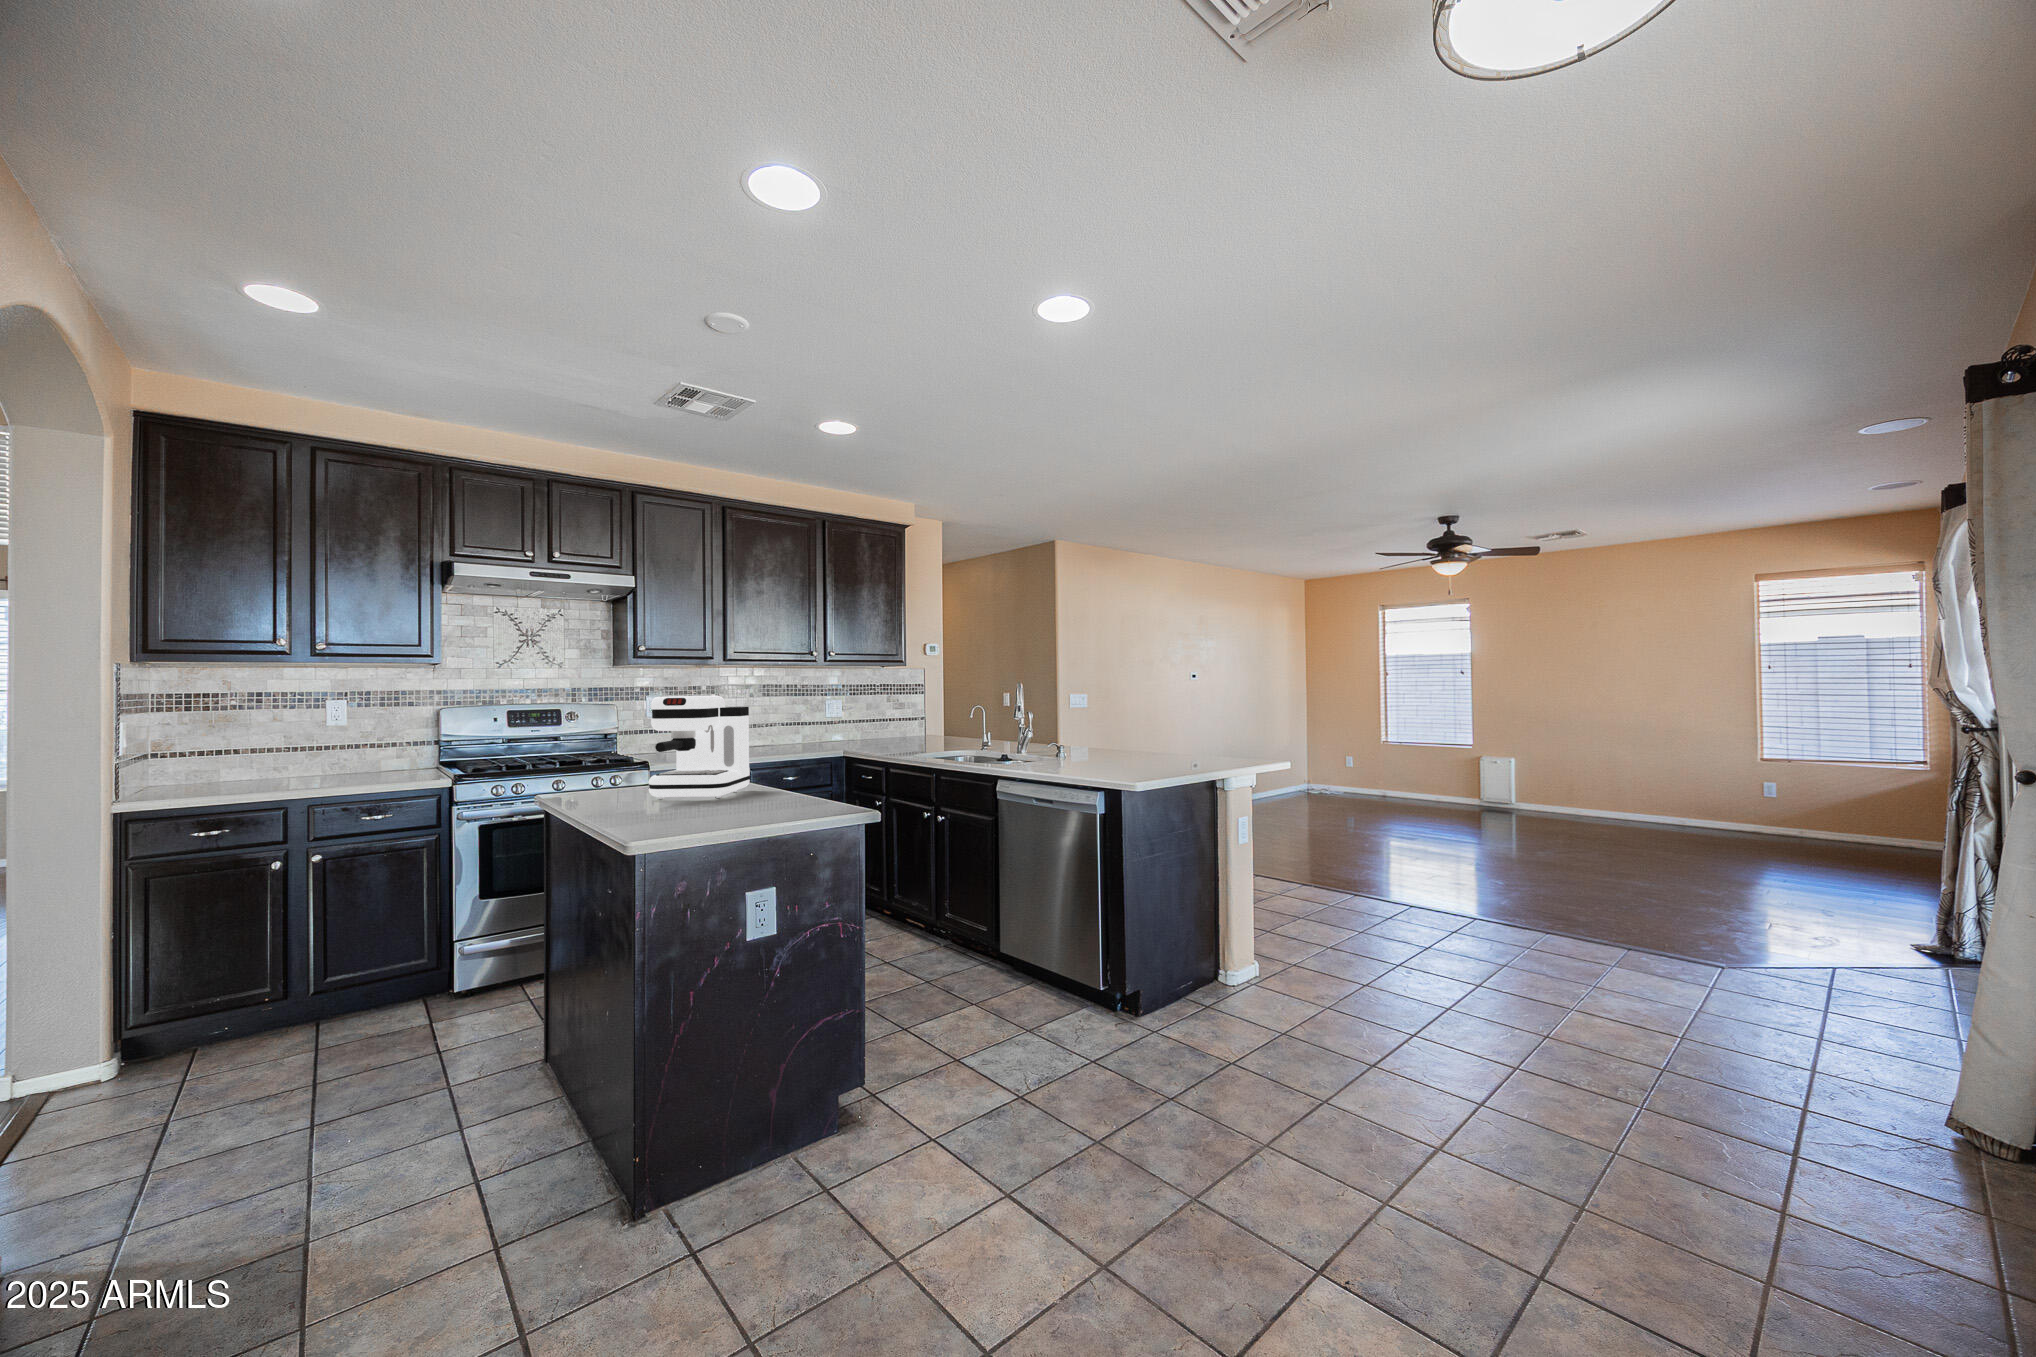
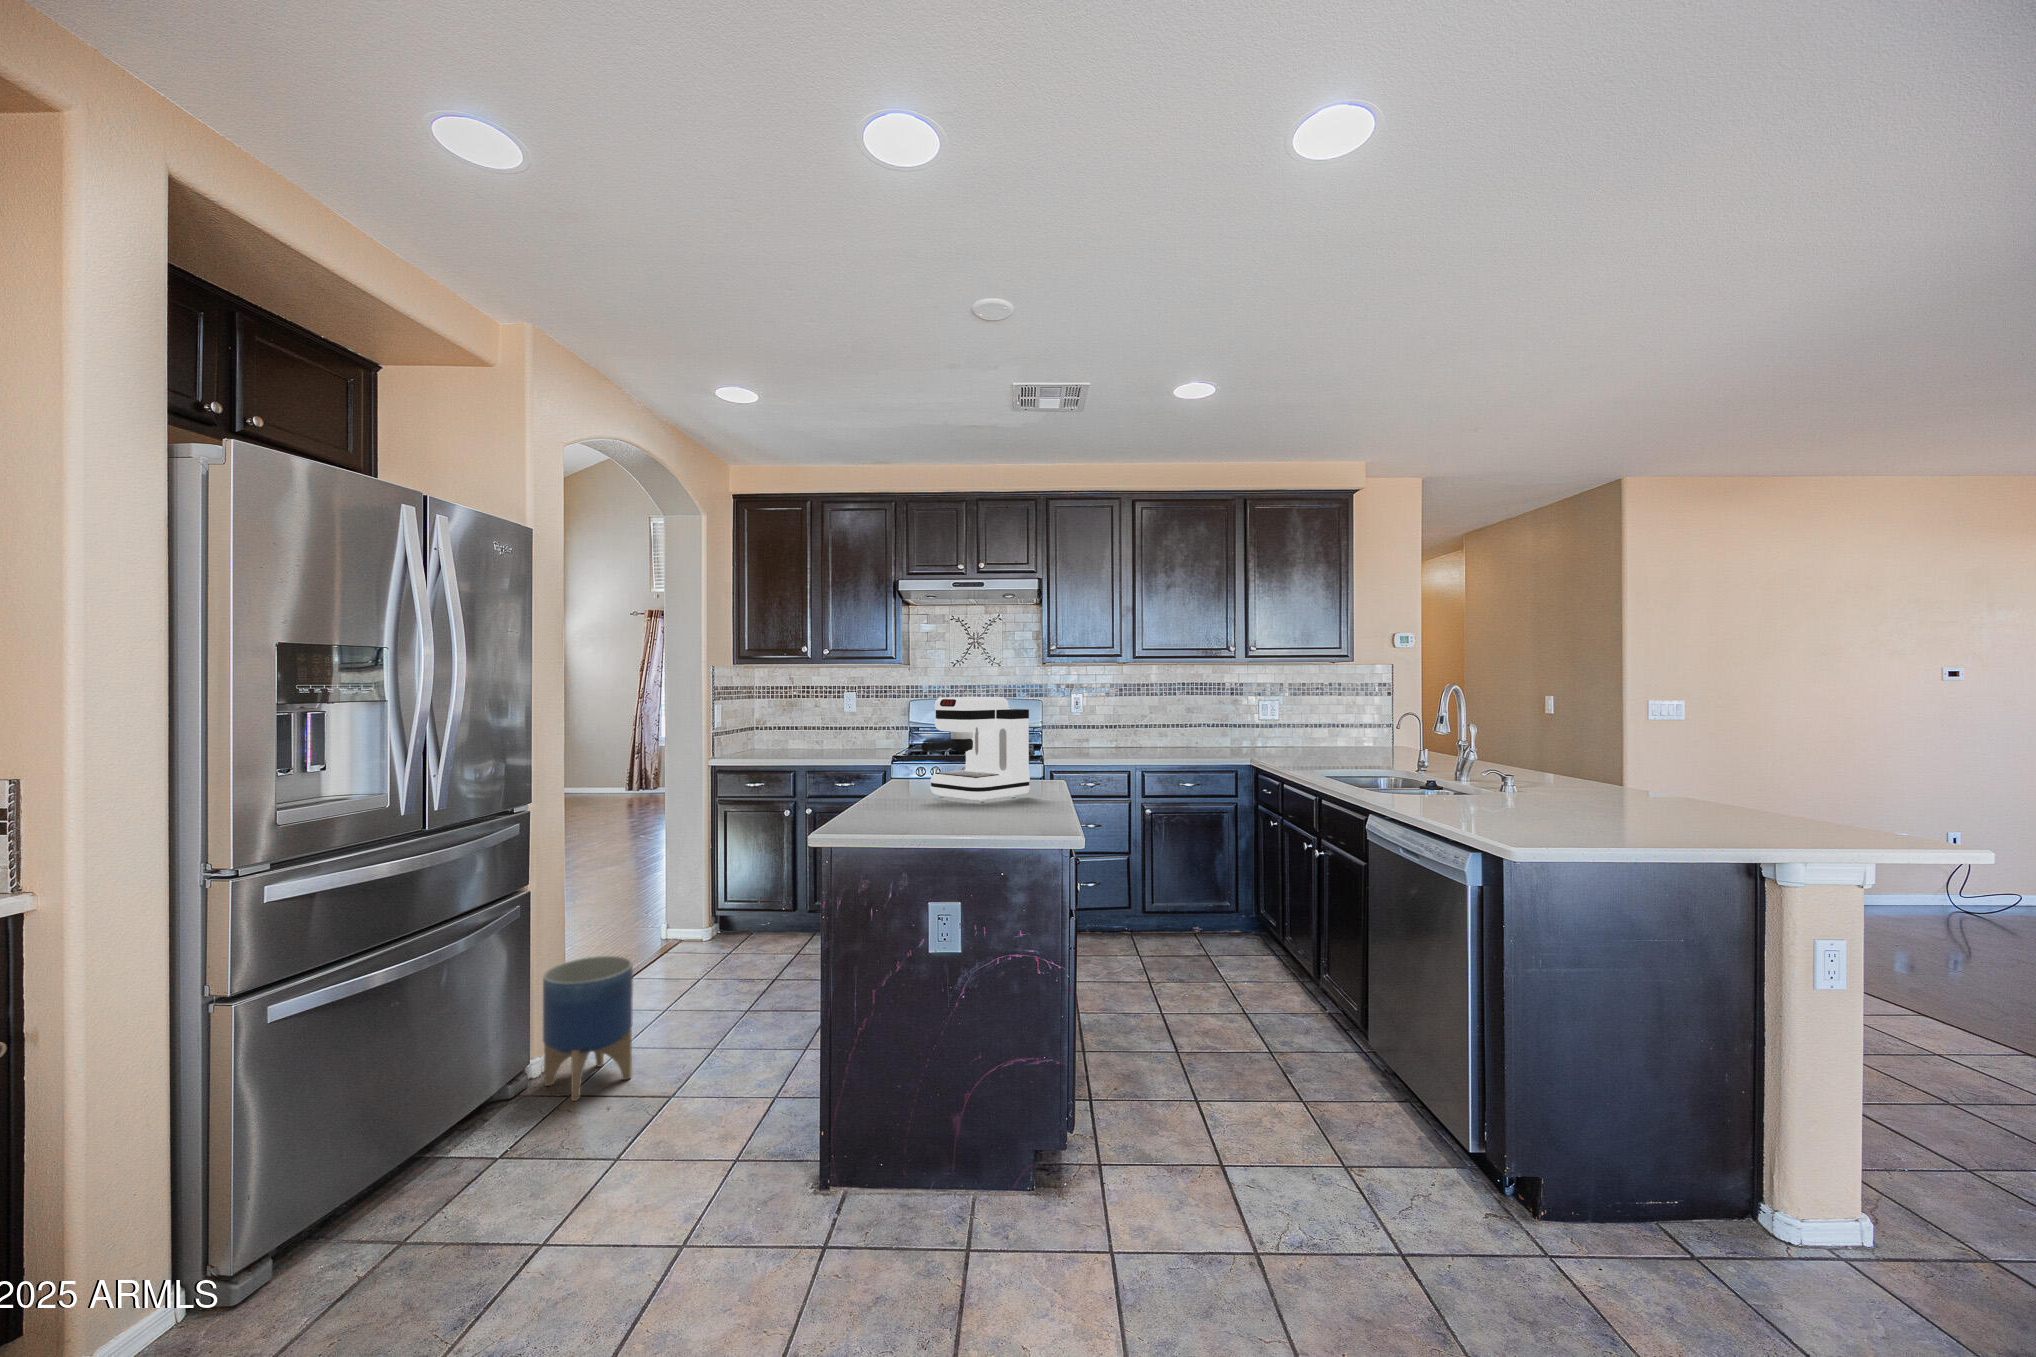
planter: none [13,1082,198,1322] -> present [543,956,633,1101]

